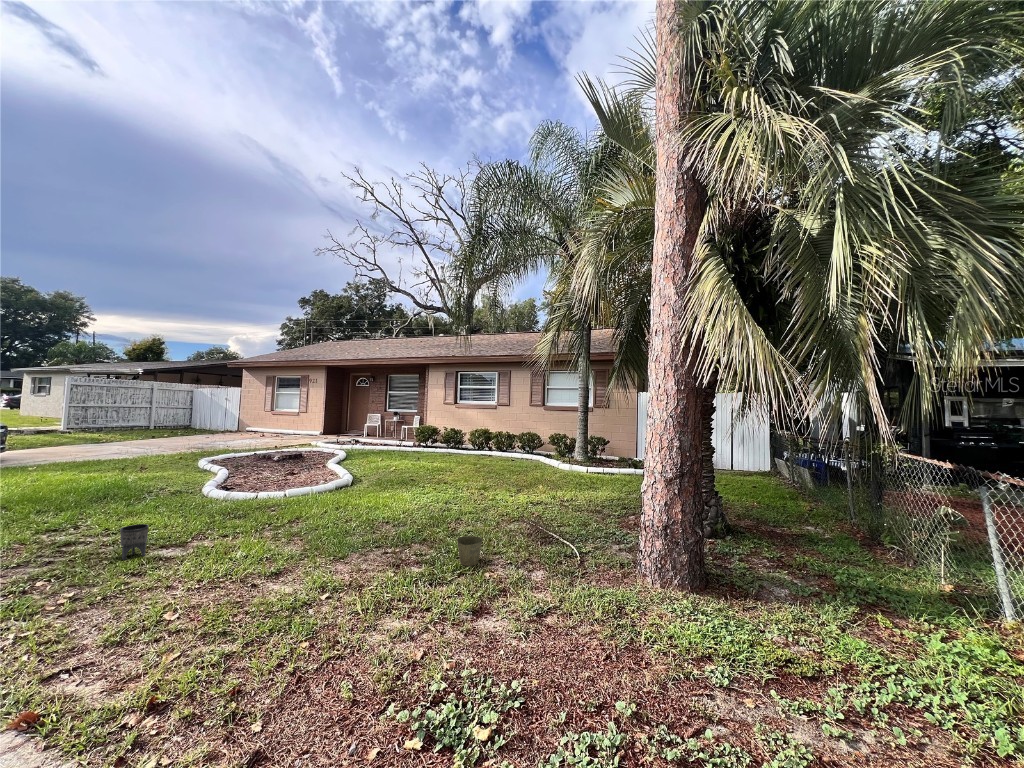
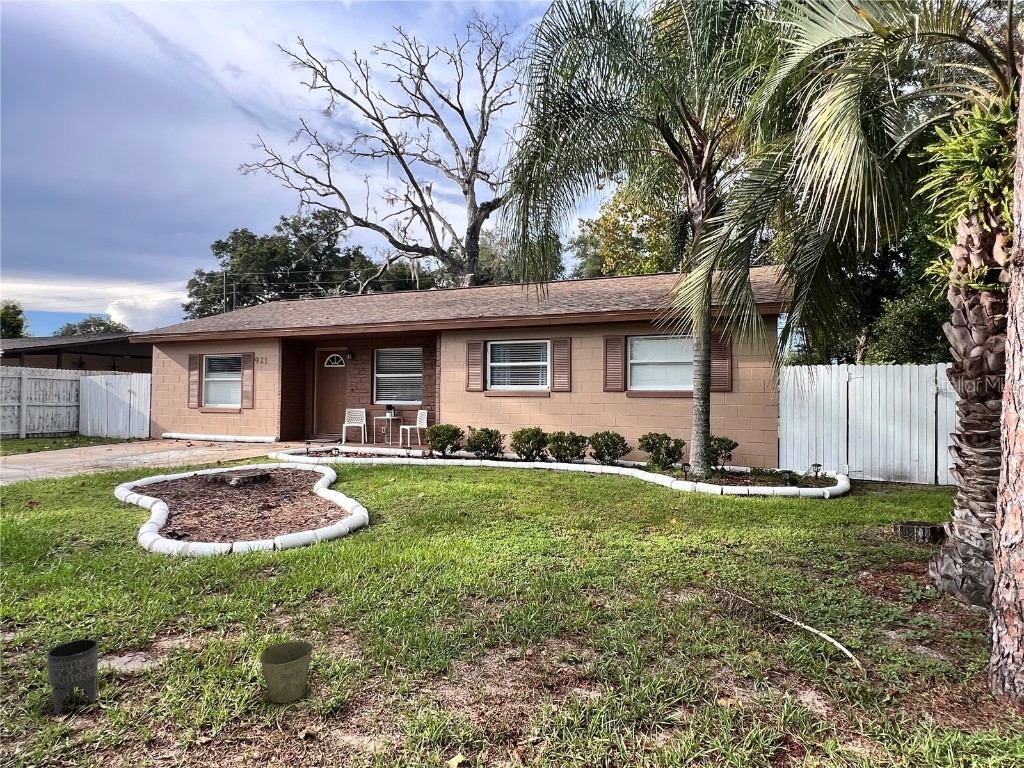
bucket: present [457,526,483,566] -> present [260,622,313,703]

